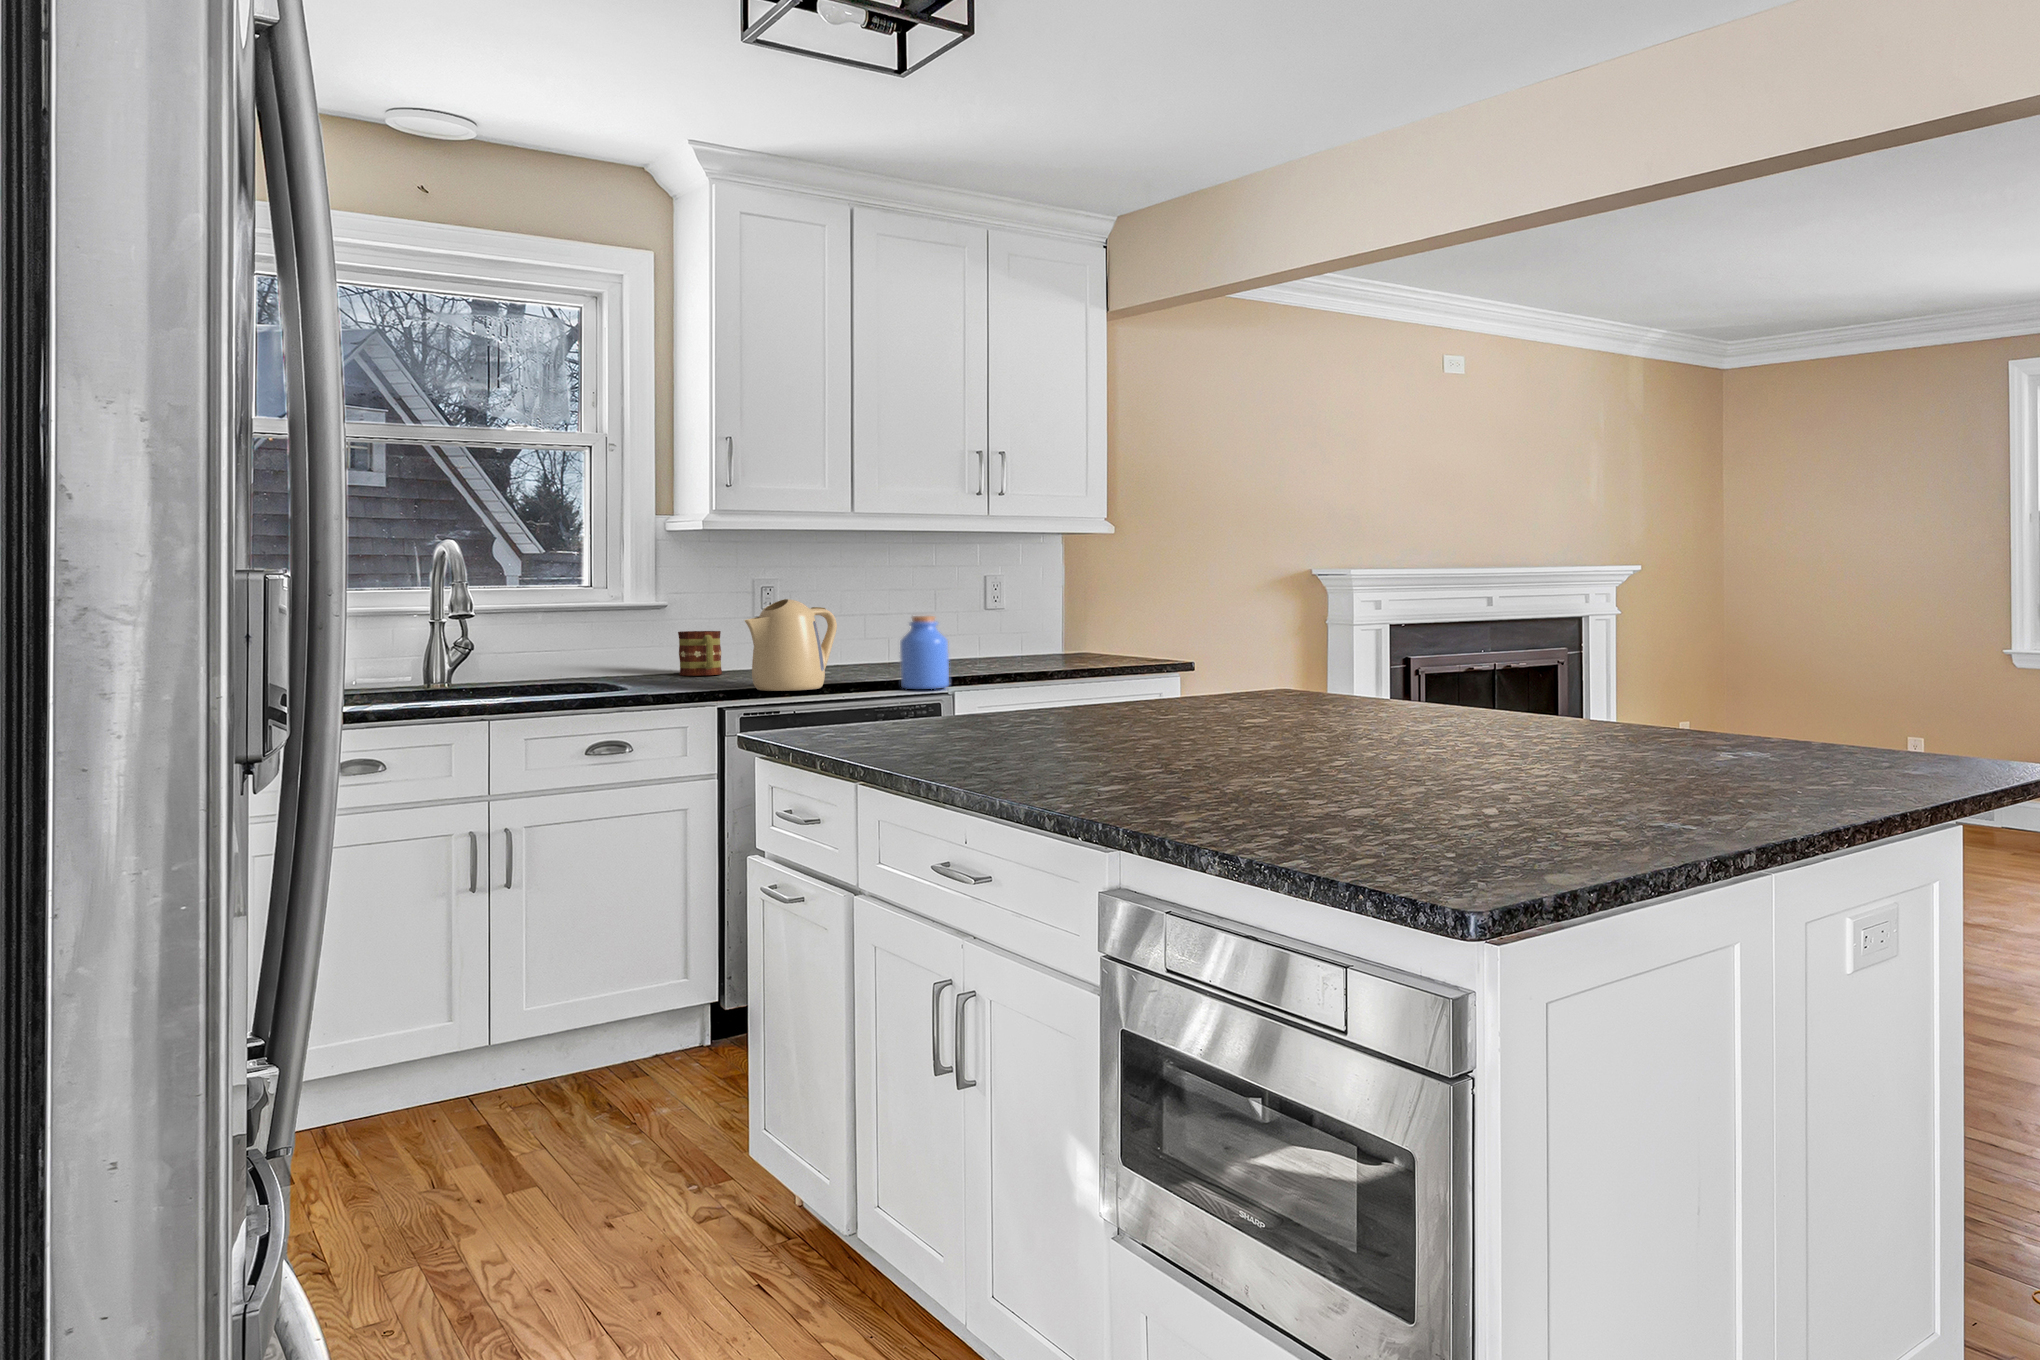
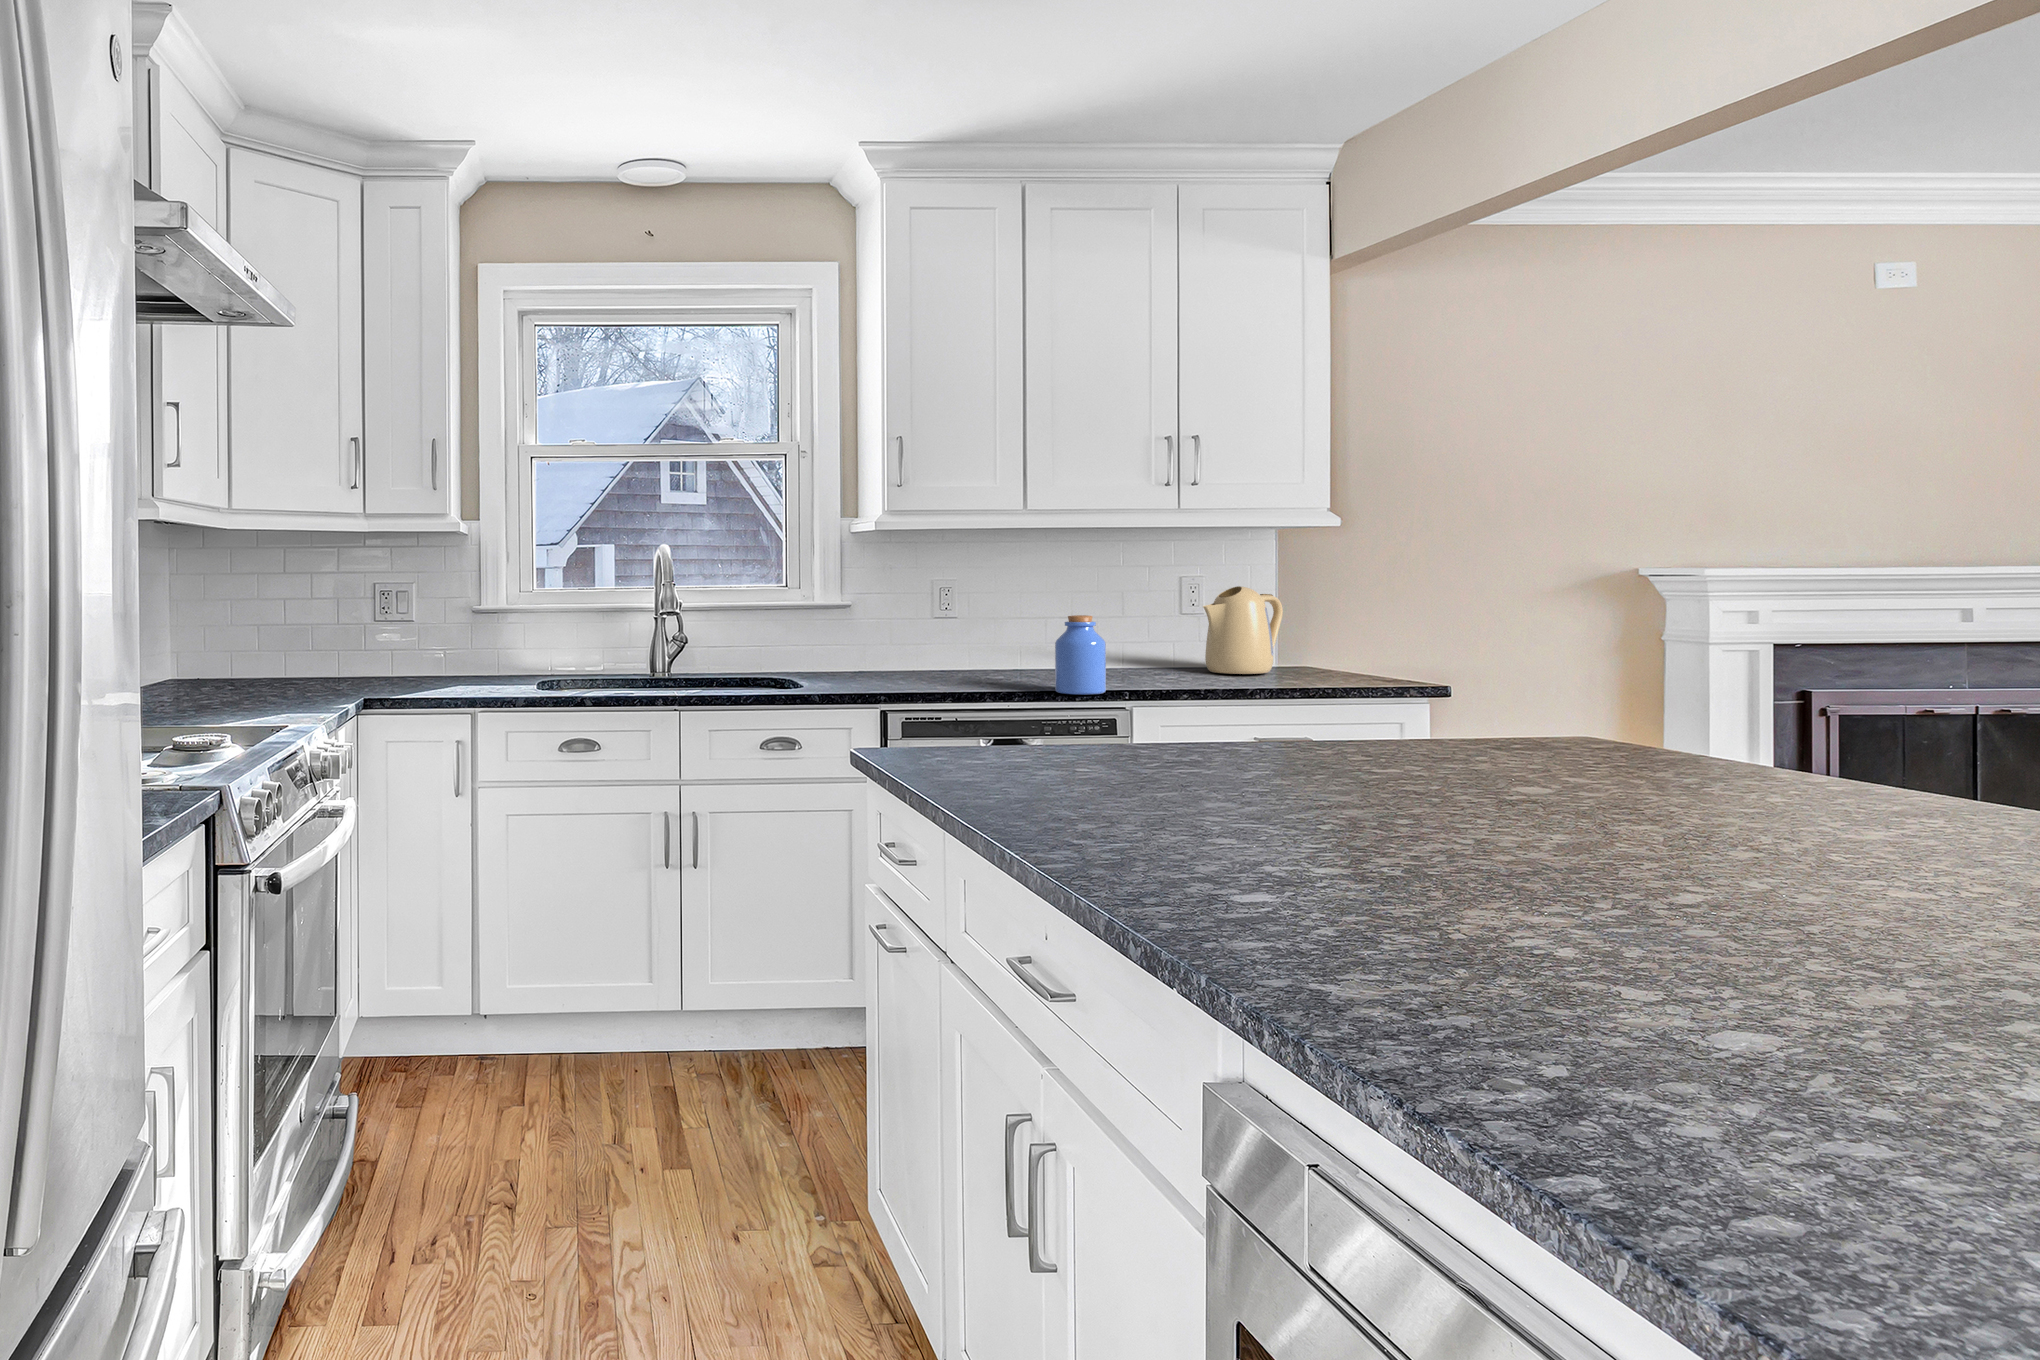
kettle: present [745,599,837,691] -> present [1203,586,1283,674]
mug: present [678,631,722,676] -> none [853,627,891,671]

